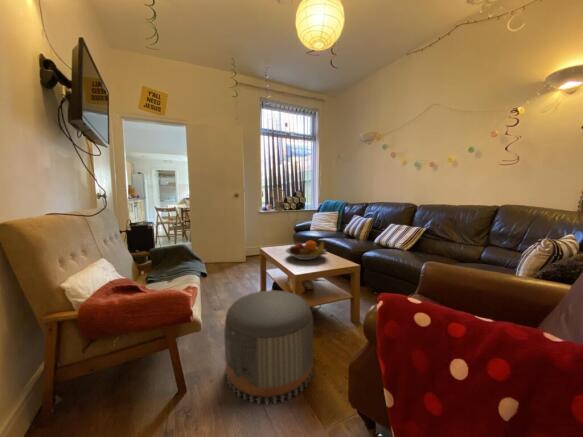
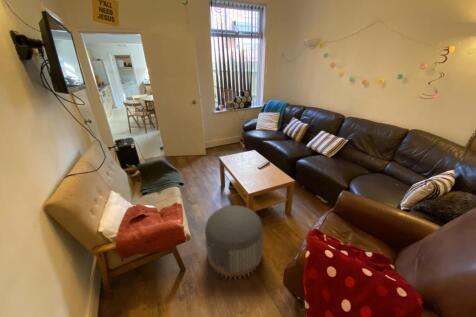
fruit bowl: present [286,241,326,260] -> none [240,157,271,174]

